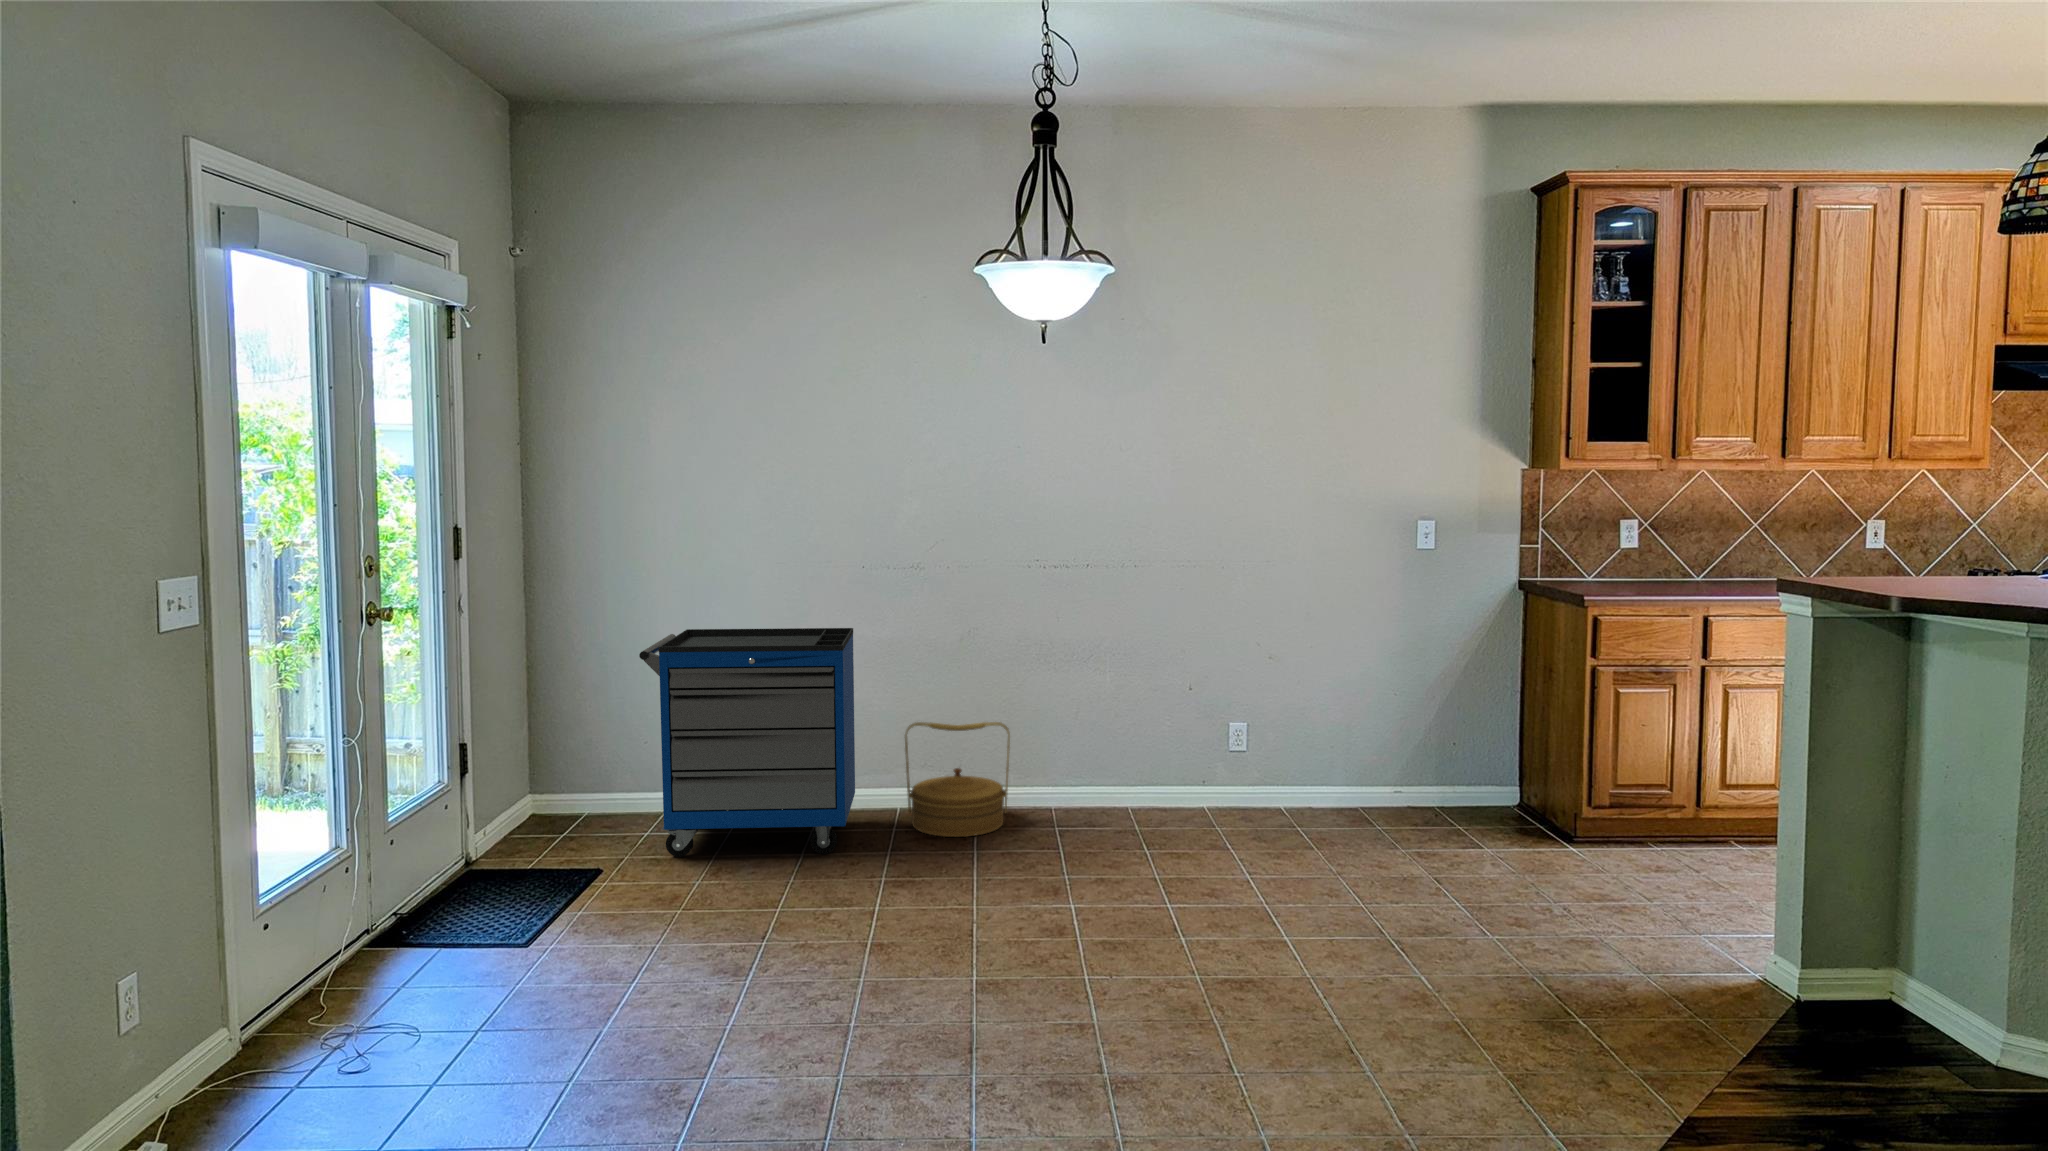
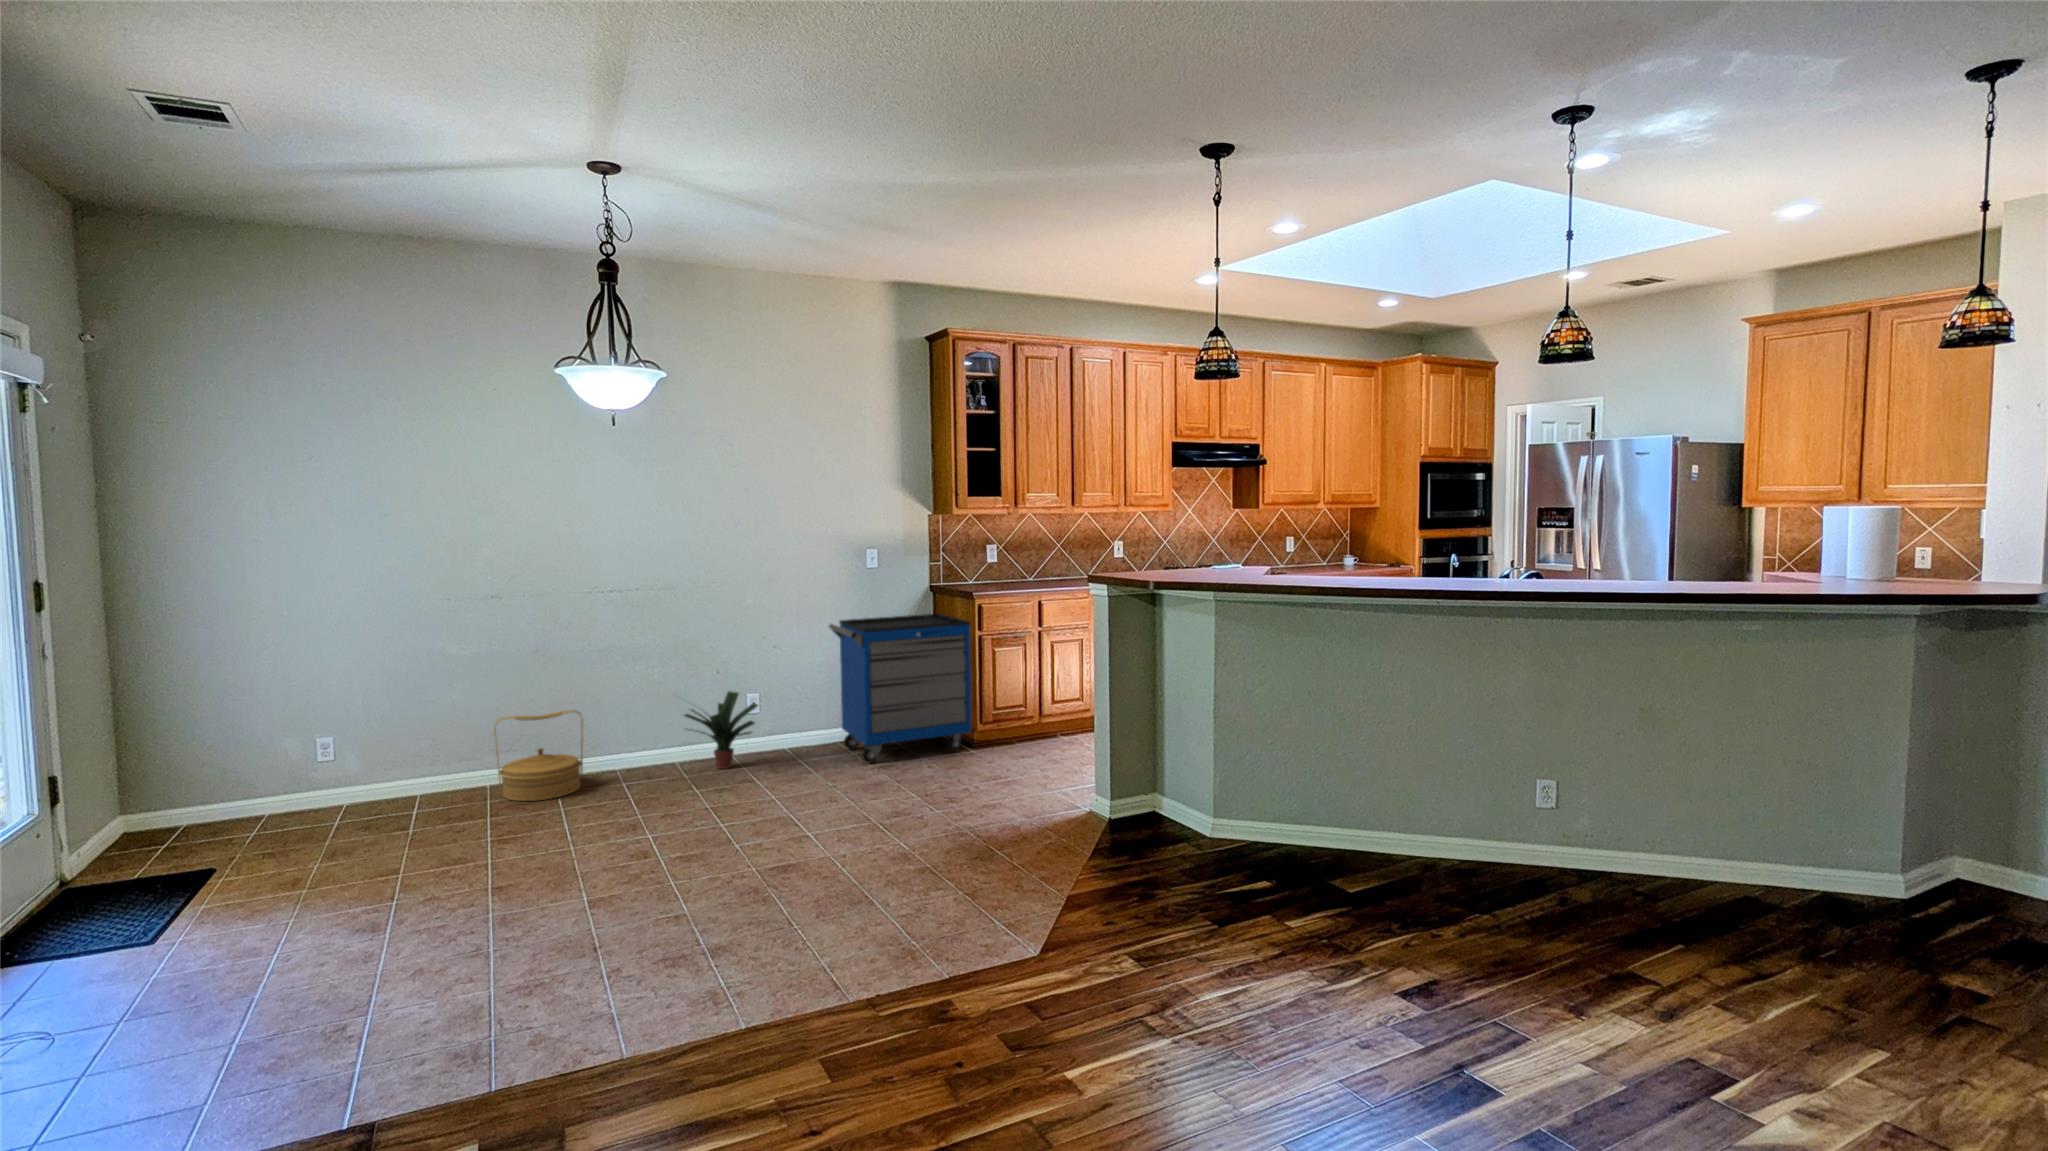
storage cabinet: present [639,628,855,857] -> present [829,614,971,763]
potted plant: none [1124,713,1242,826] -> present [685,691,758,769]

